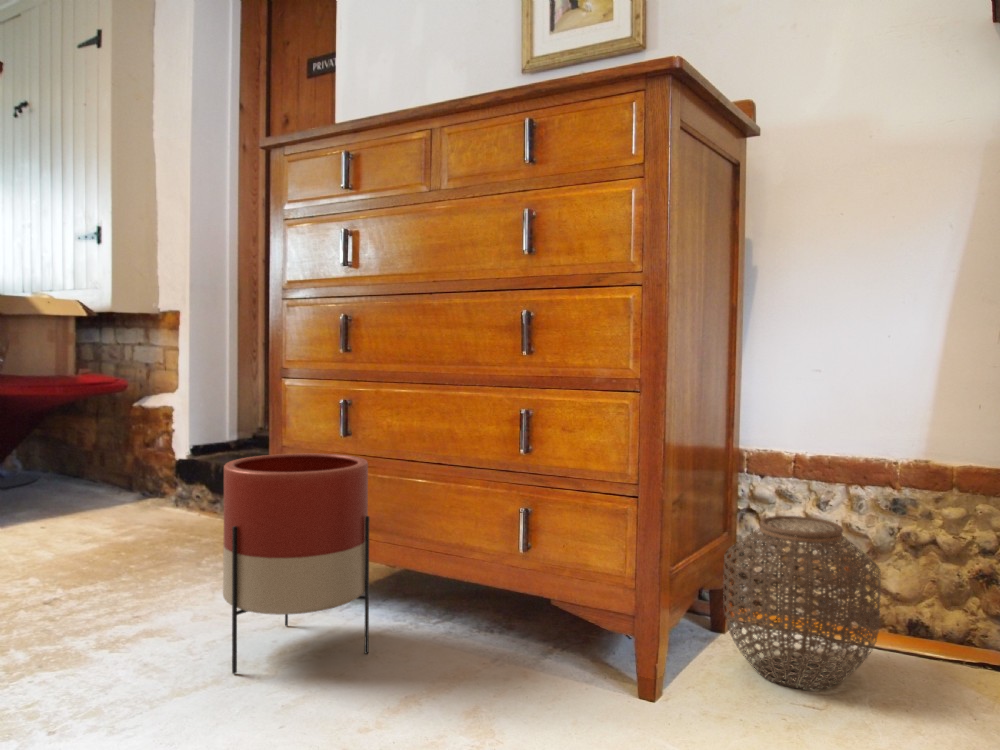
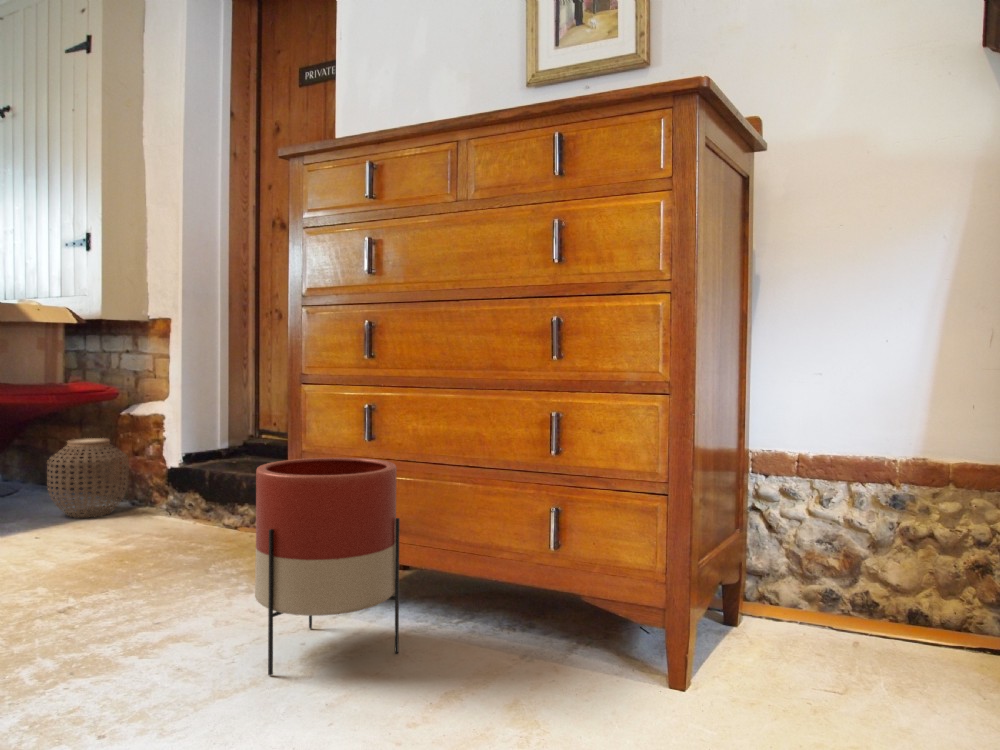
woven basket: present [723,516,881,690] -> present [47,438,128,517]

